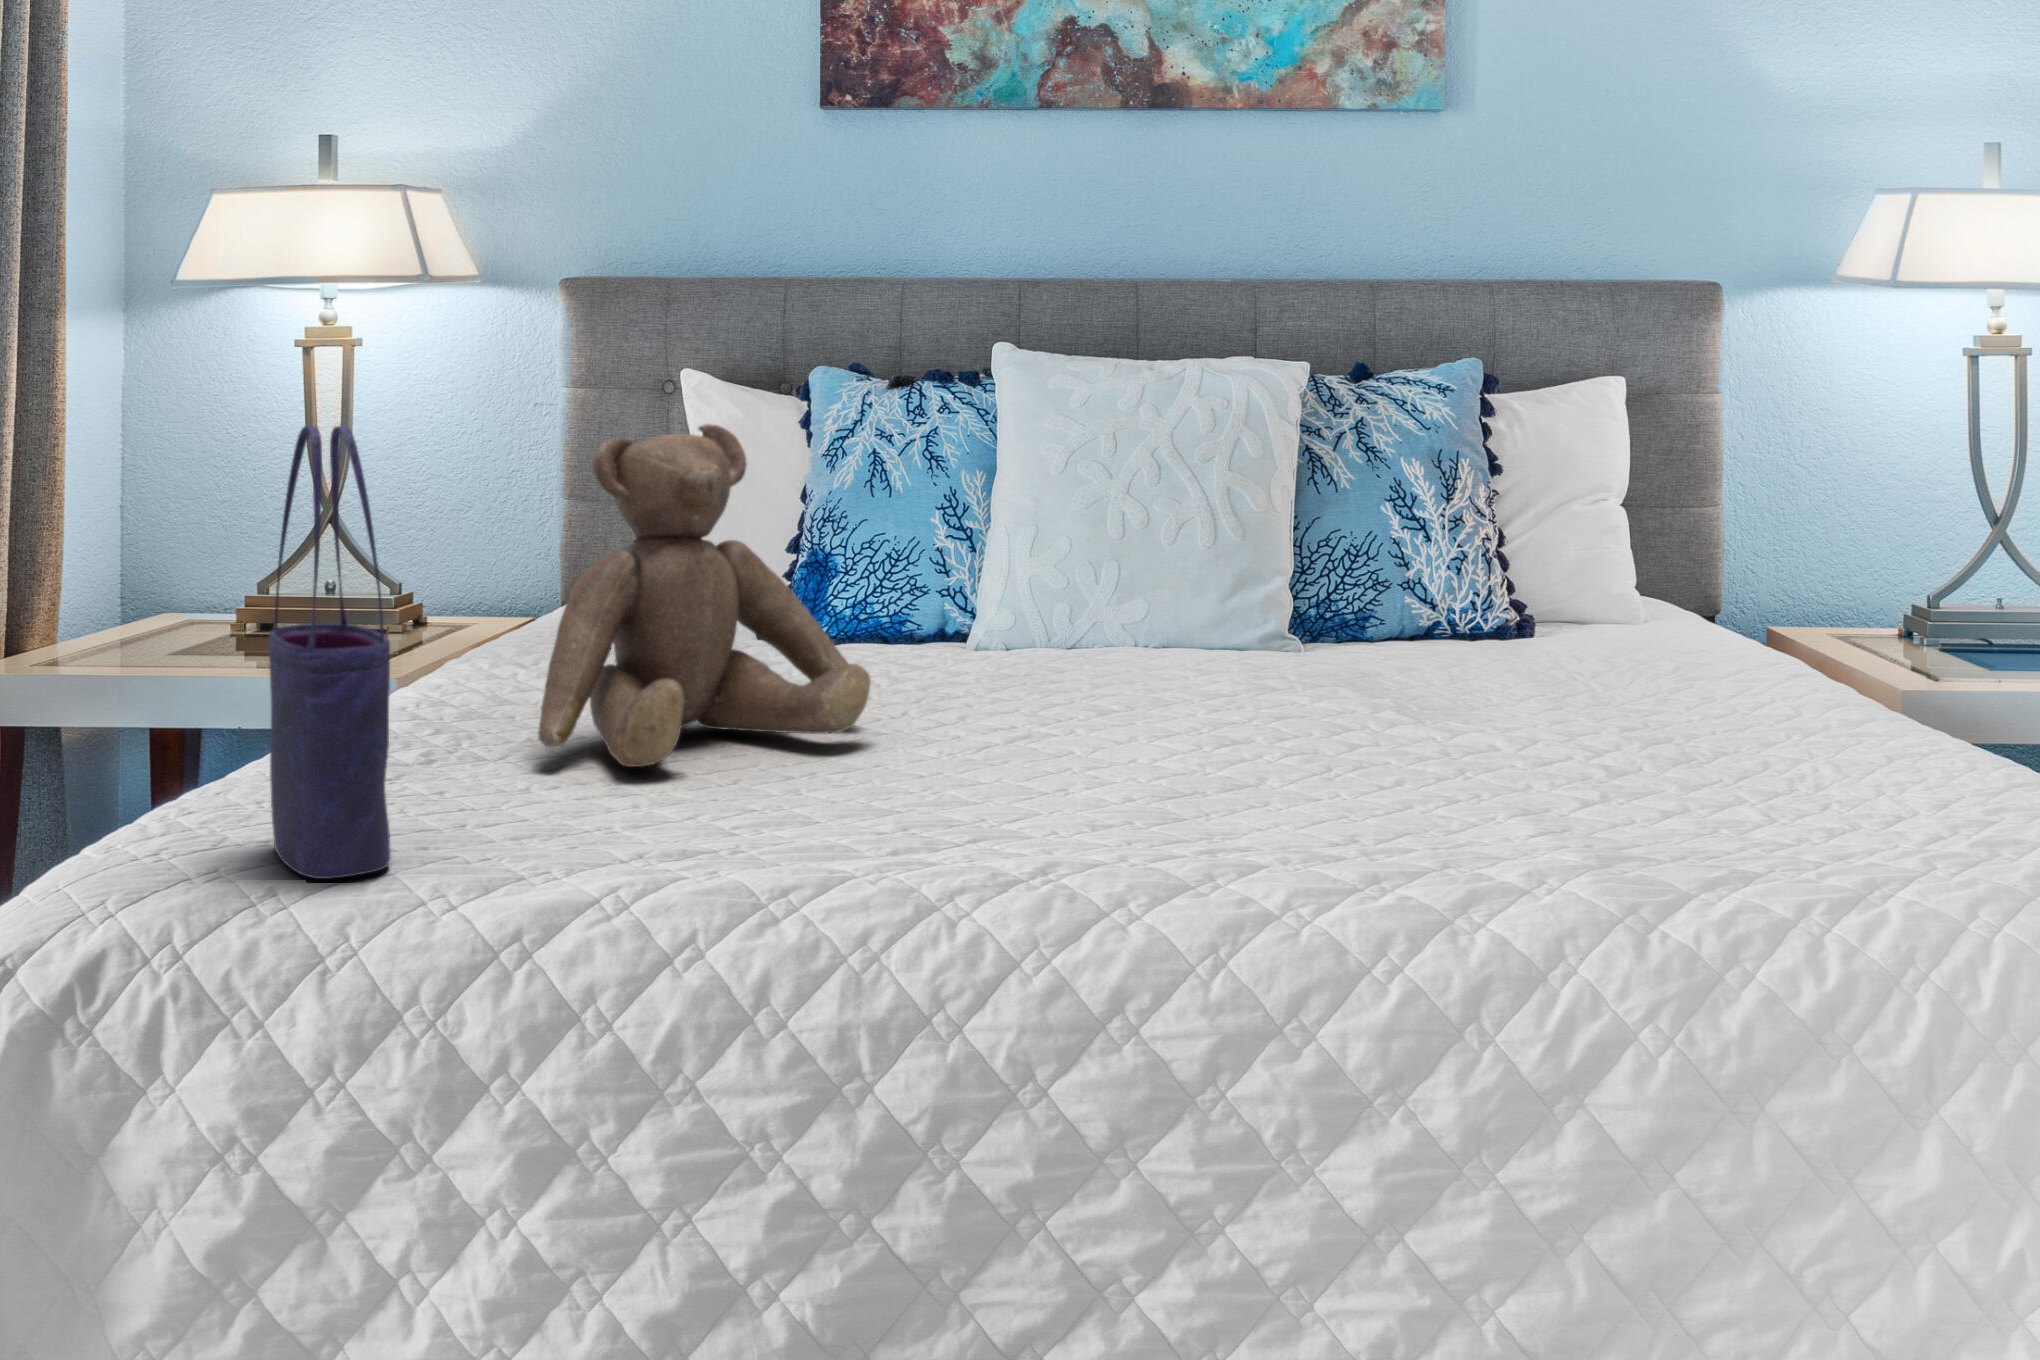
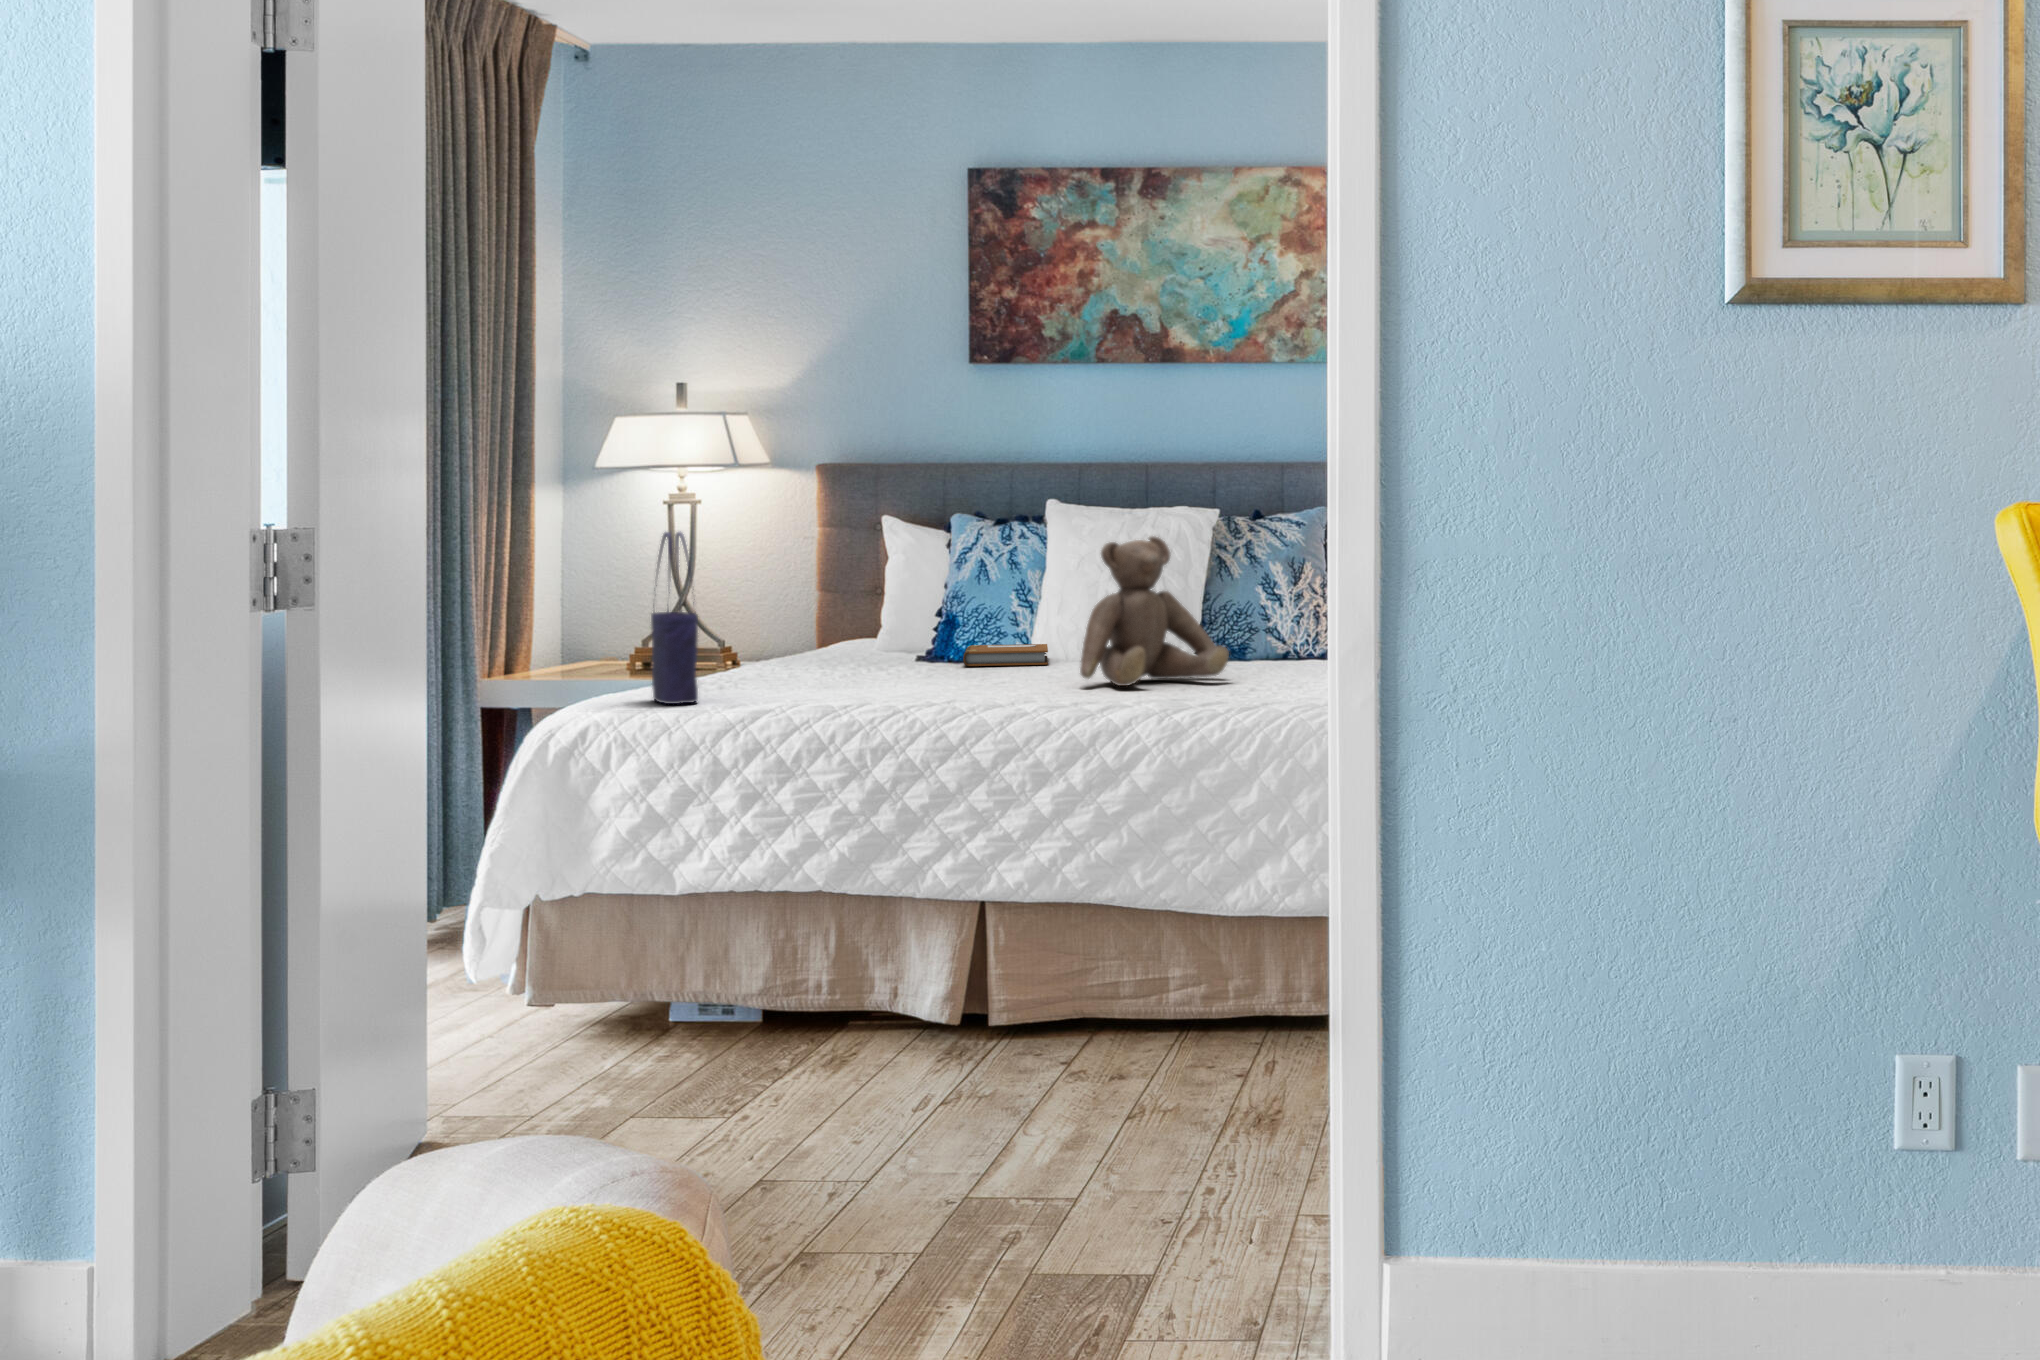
teddy bear: present [538,424,871,767] -> present [1080,536,1229,686]
notebook: none [889,620,1076,680] -> present [963,644,1048,666]

